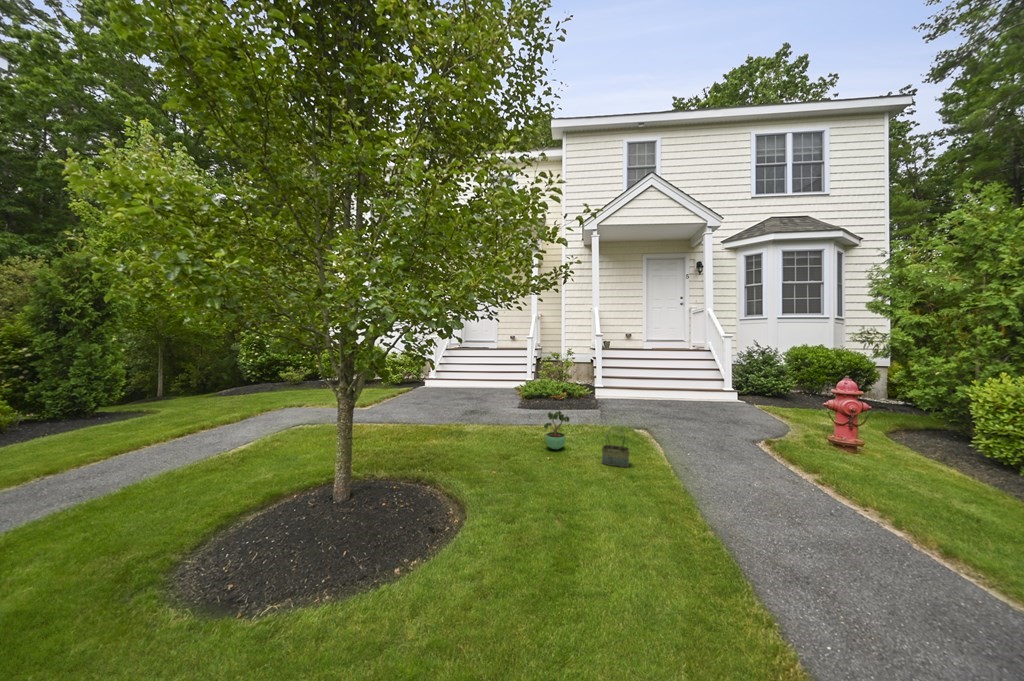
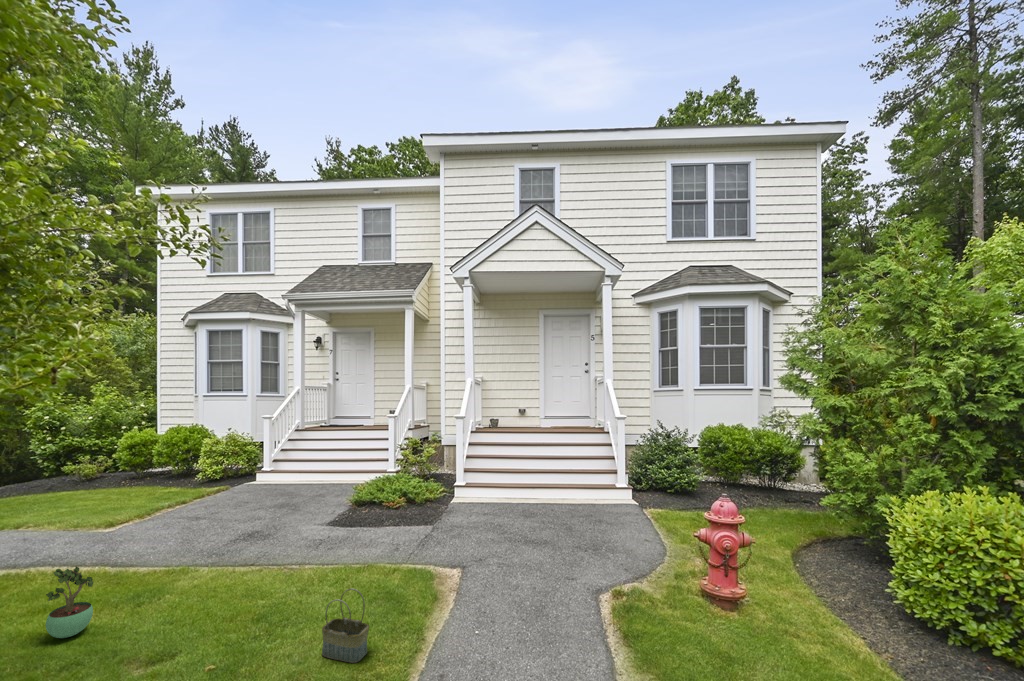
potted plant: present [544,411,570,449] -> present [46,567,93,638]

